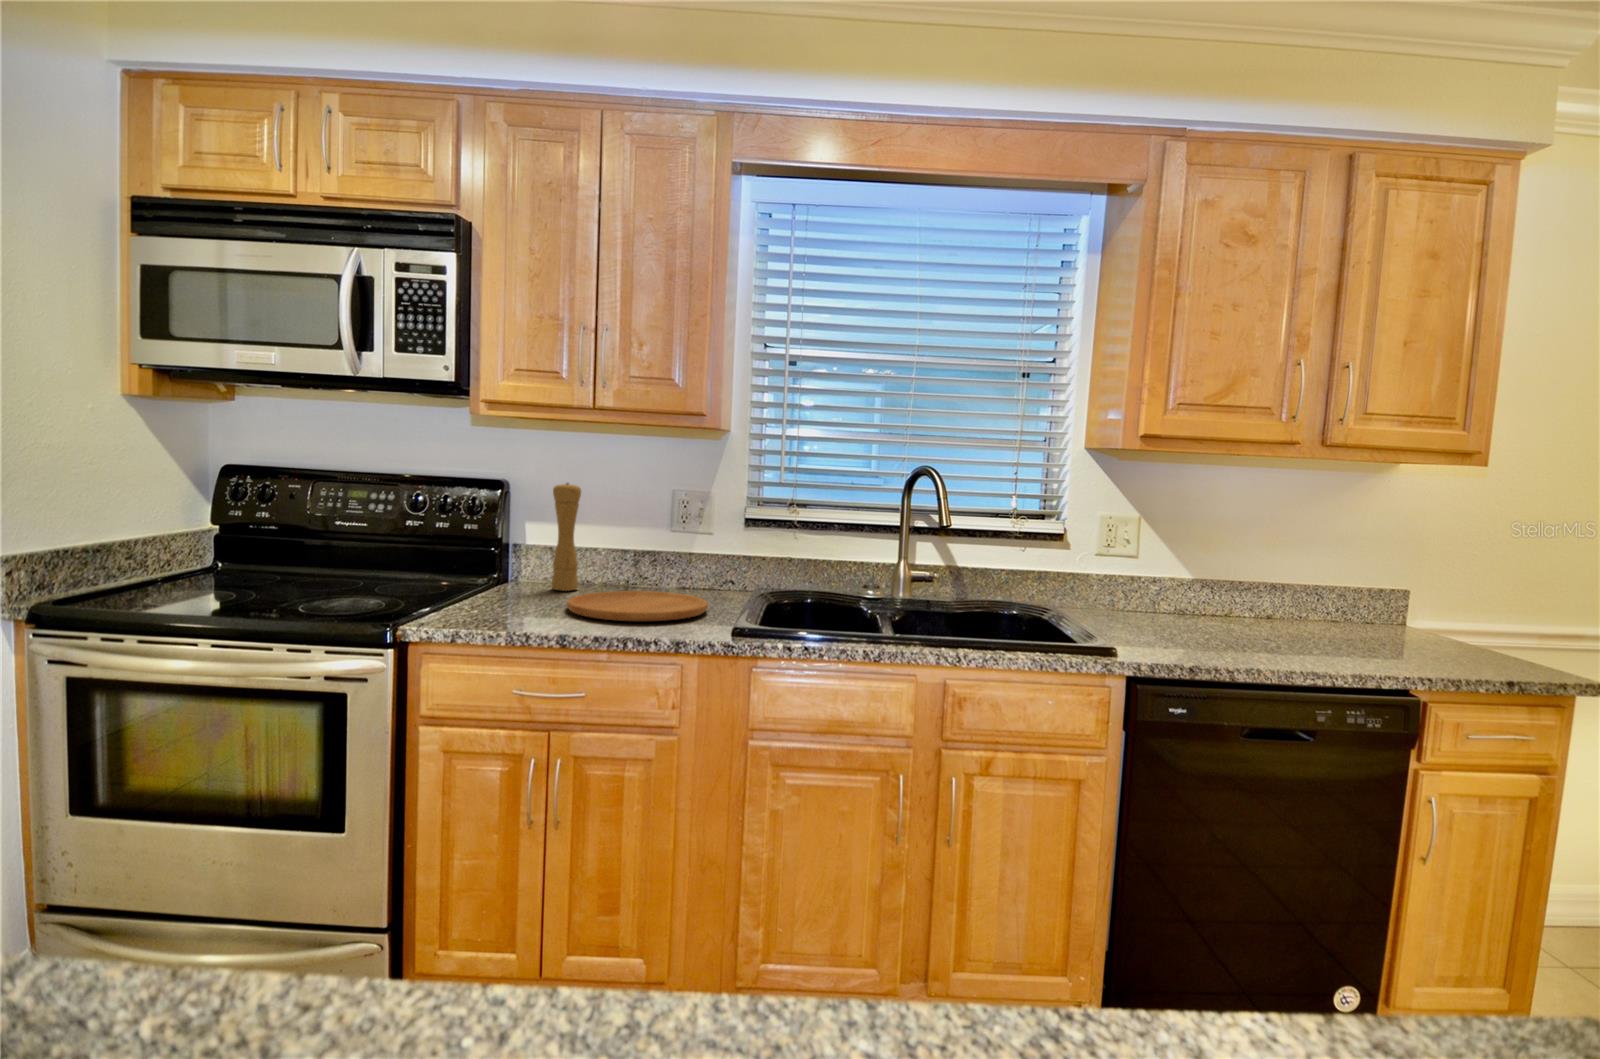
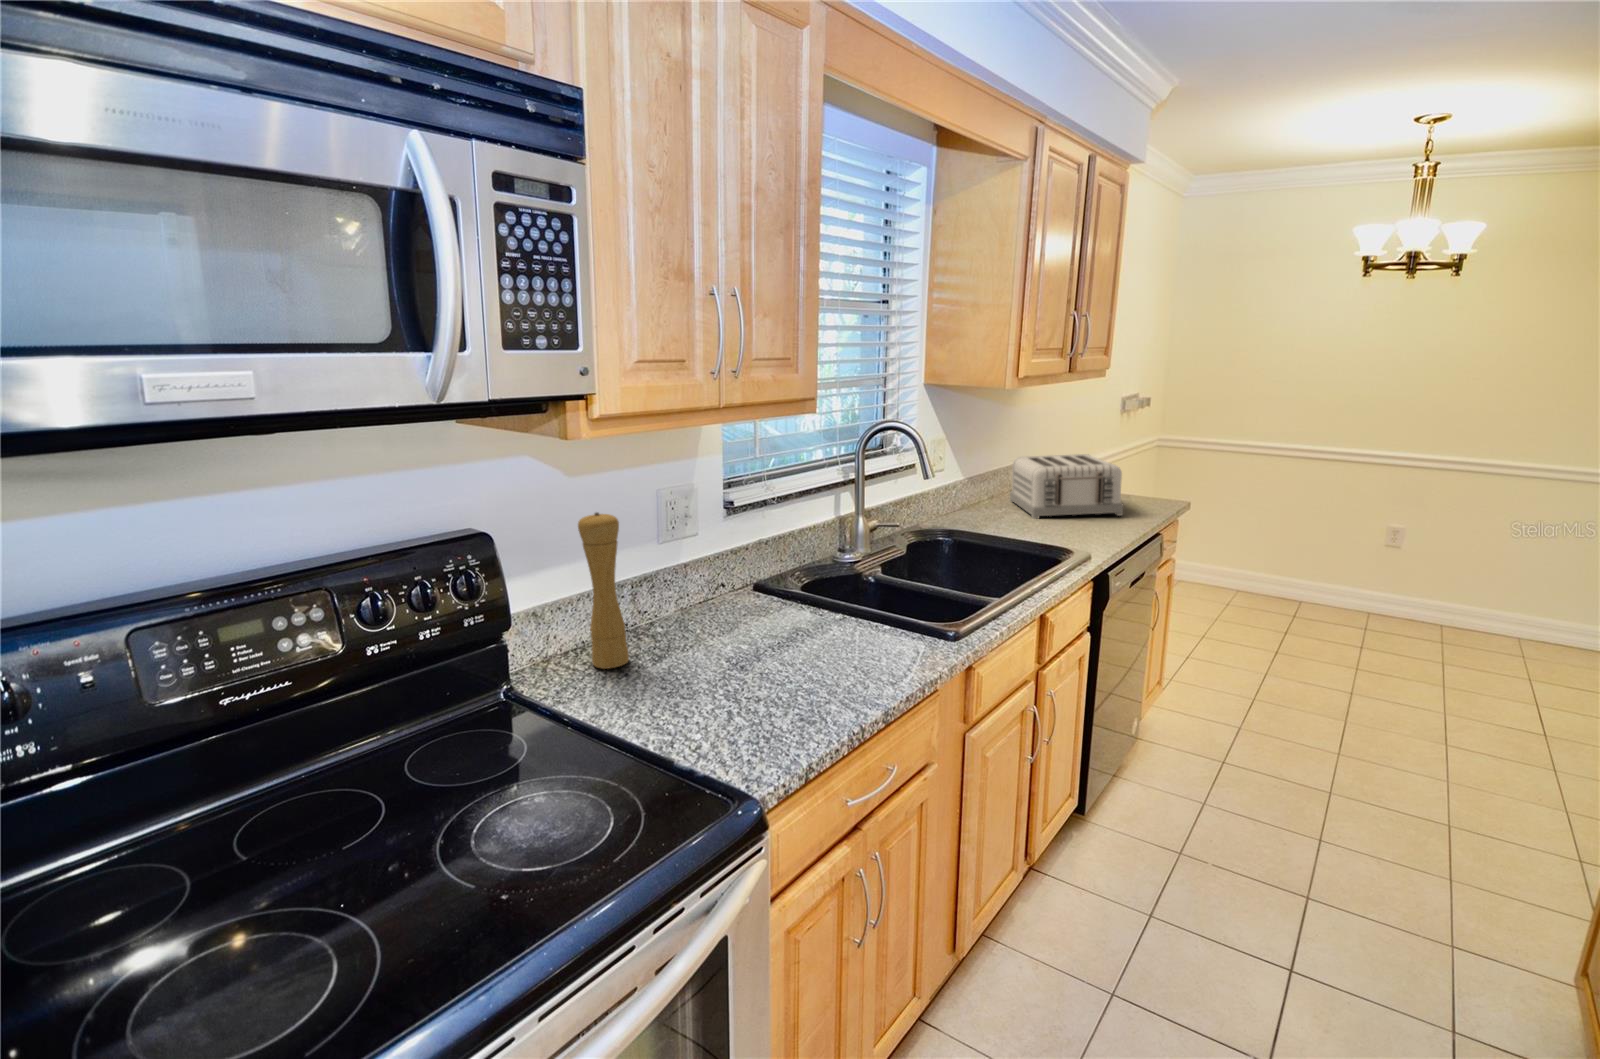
toaster: none [1201,568,1380,658] -> present [1010,454,1123,519]
cutting board: present [567,591,708,621] -> none [701,613,874,681]

